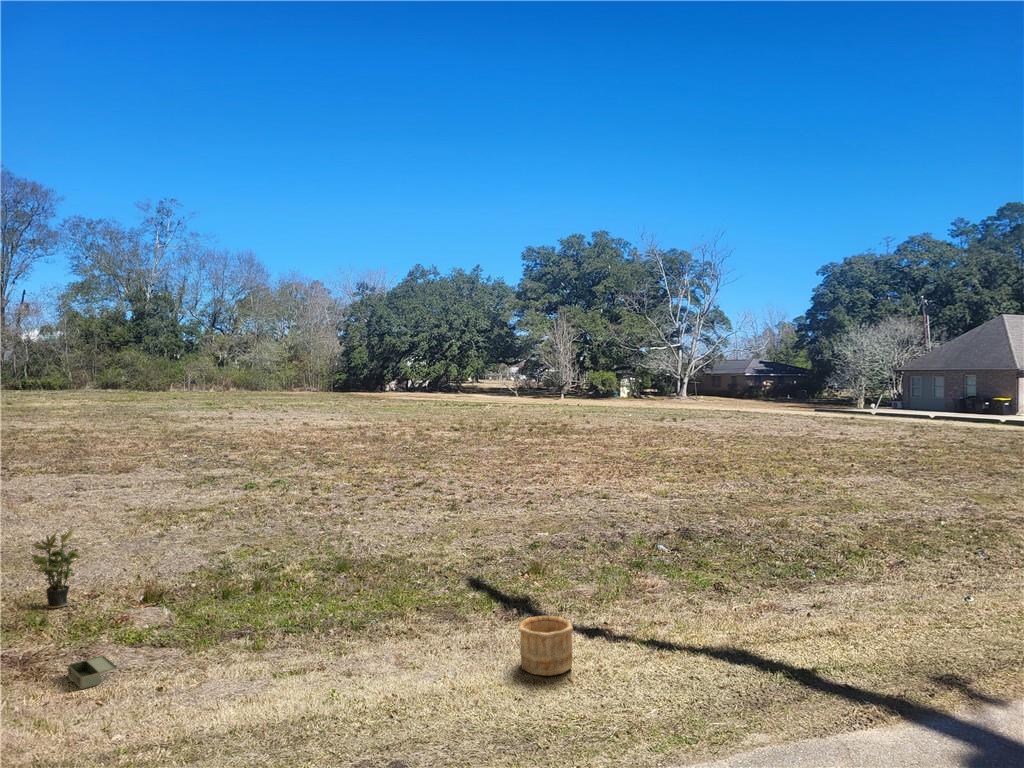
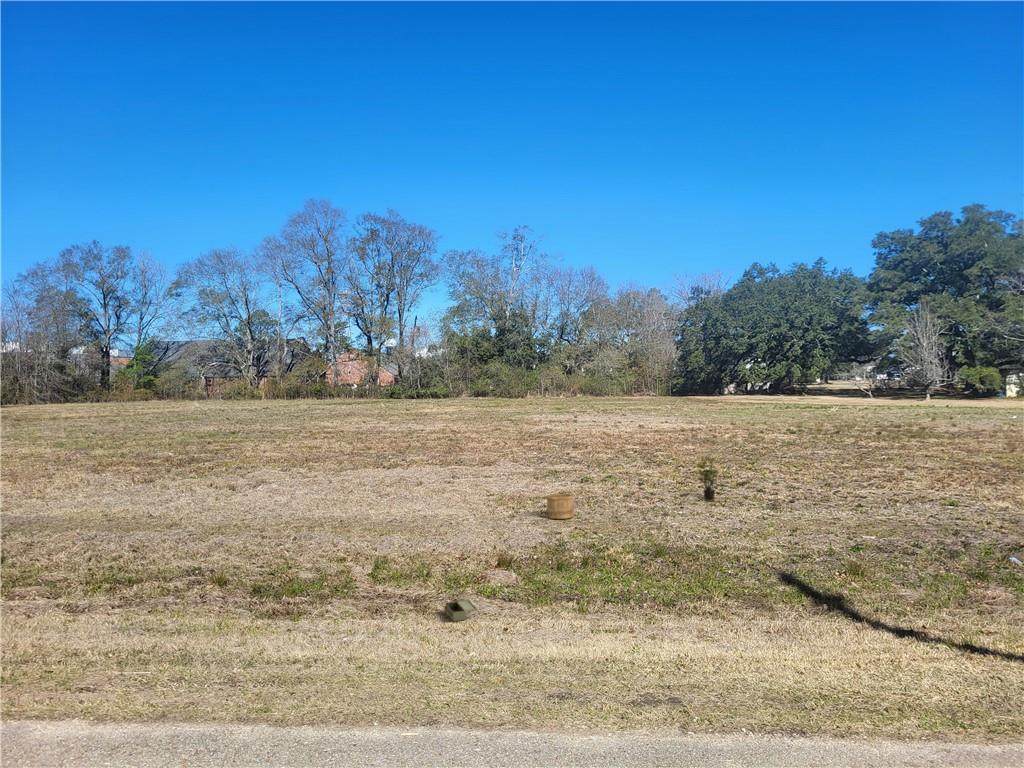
potted plant: present [32,529,80,609] -> present [696,457,719,501]
wooden bucket: present [518,616,573,676] -> present [546,494,574,519]

